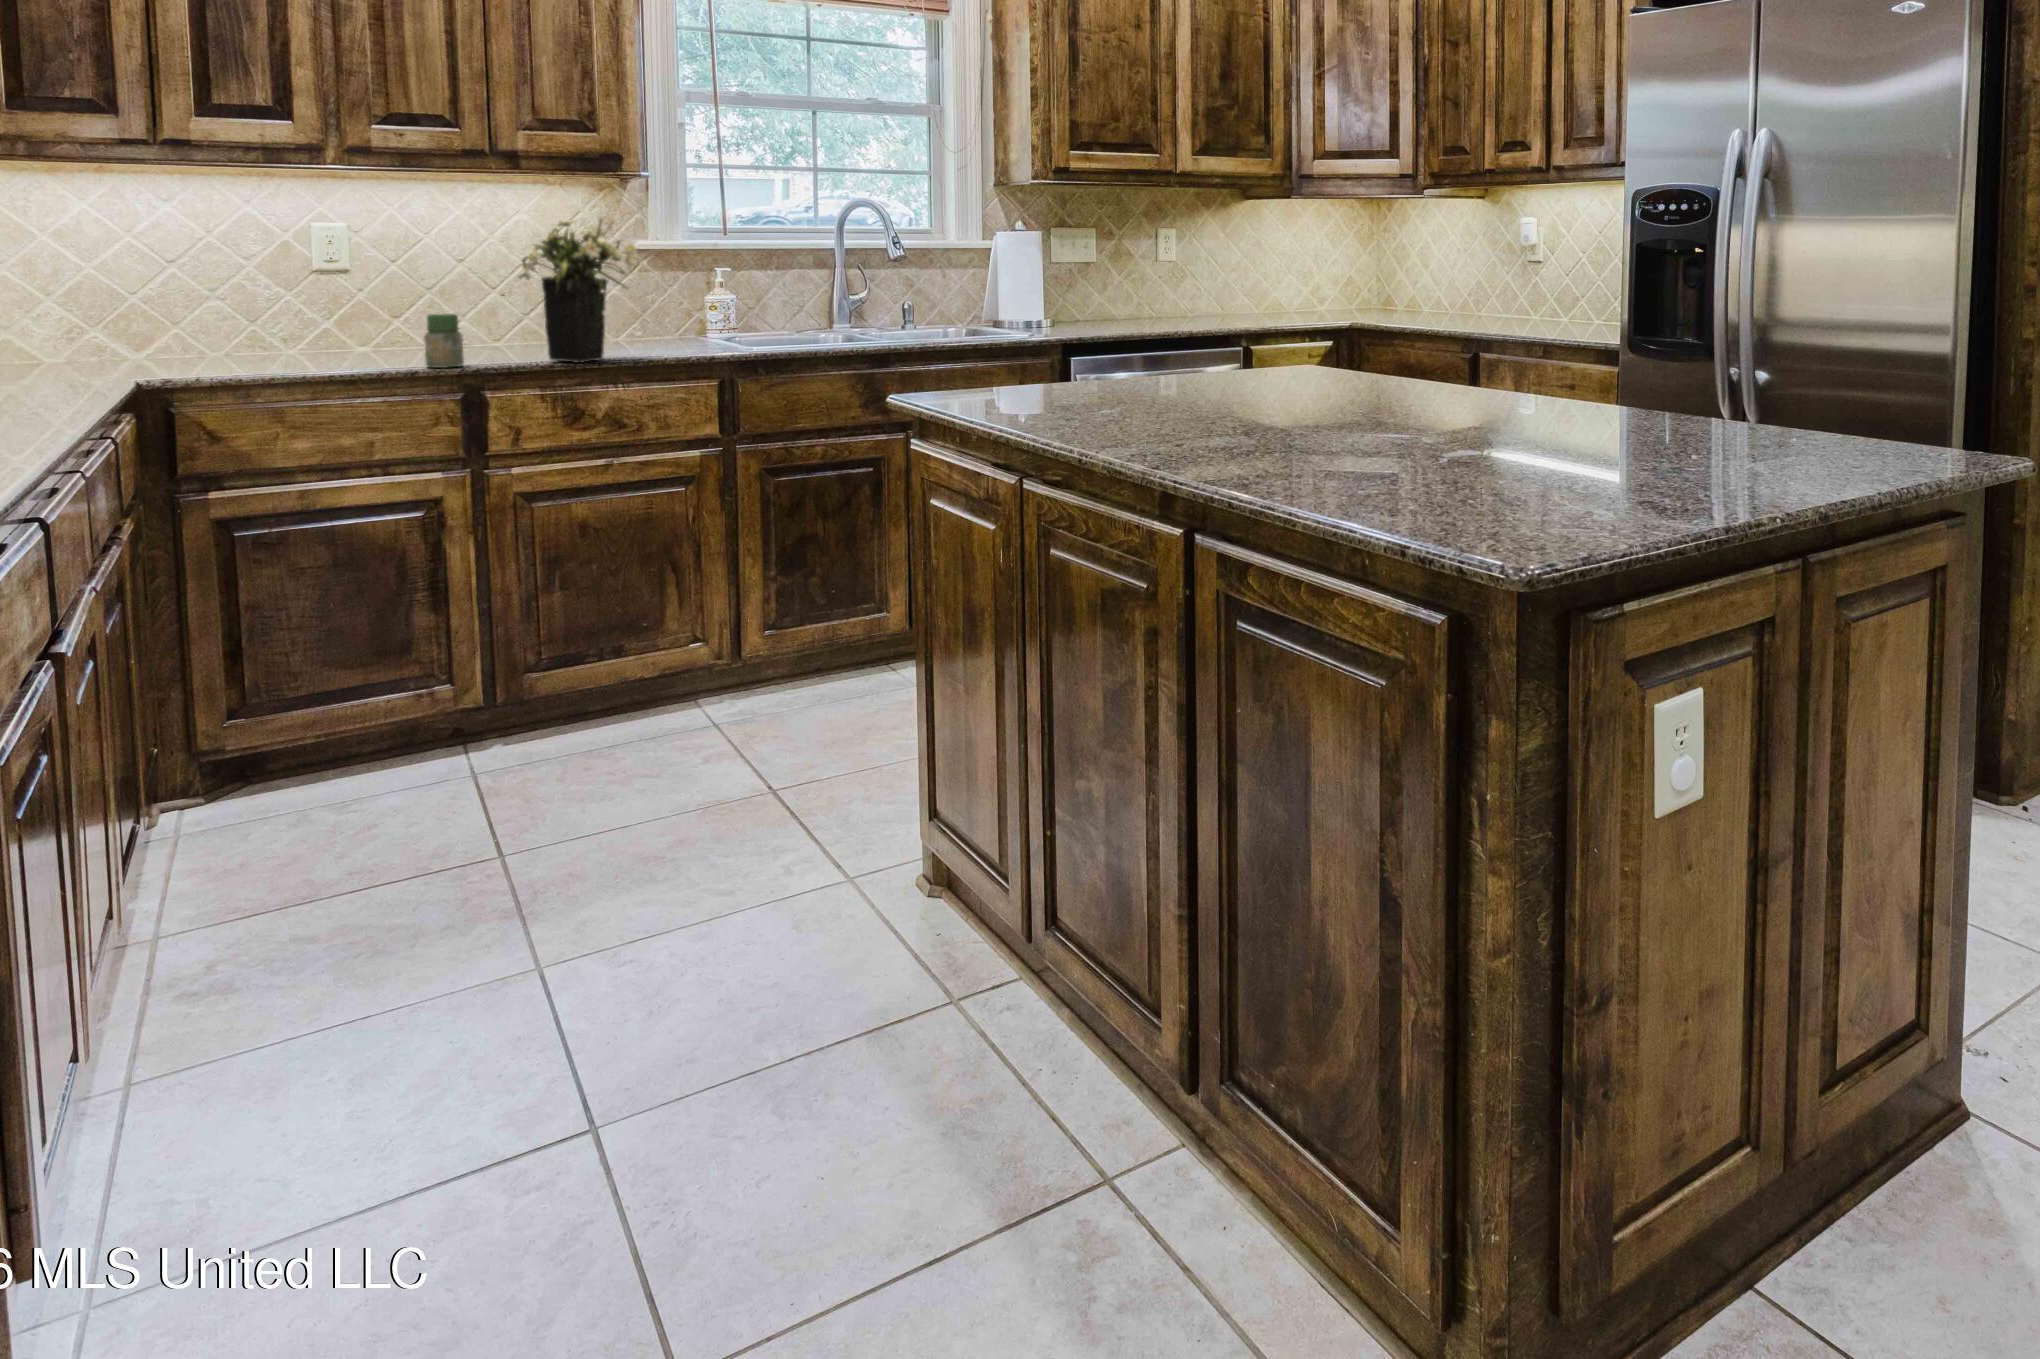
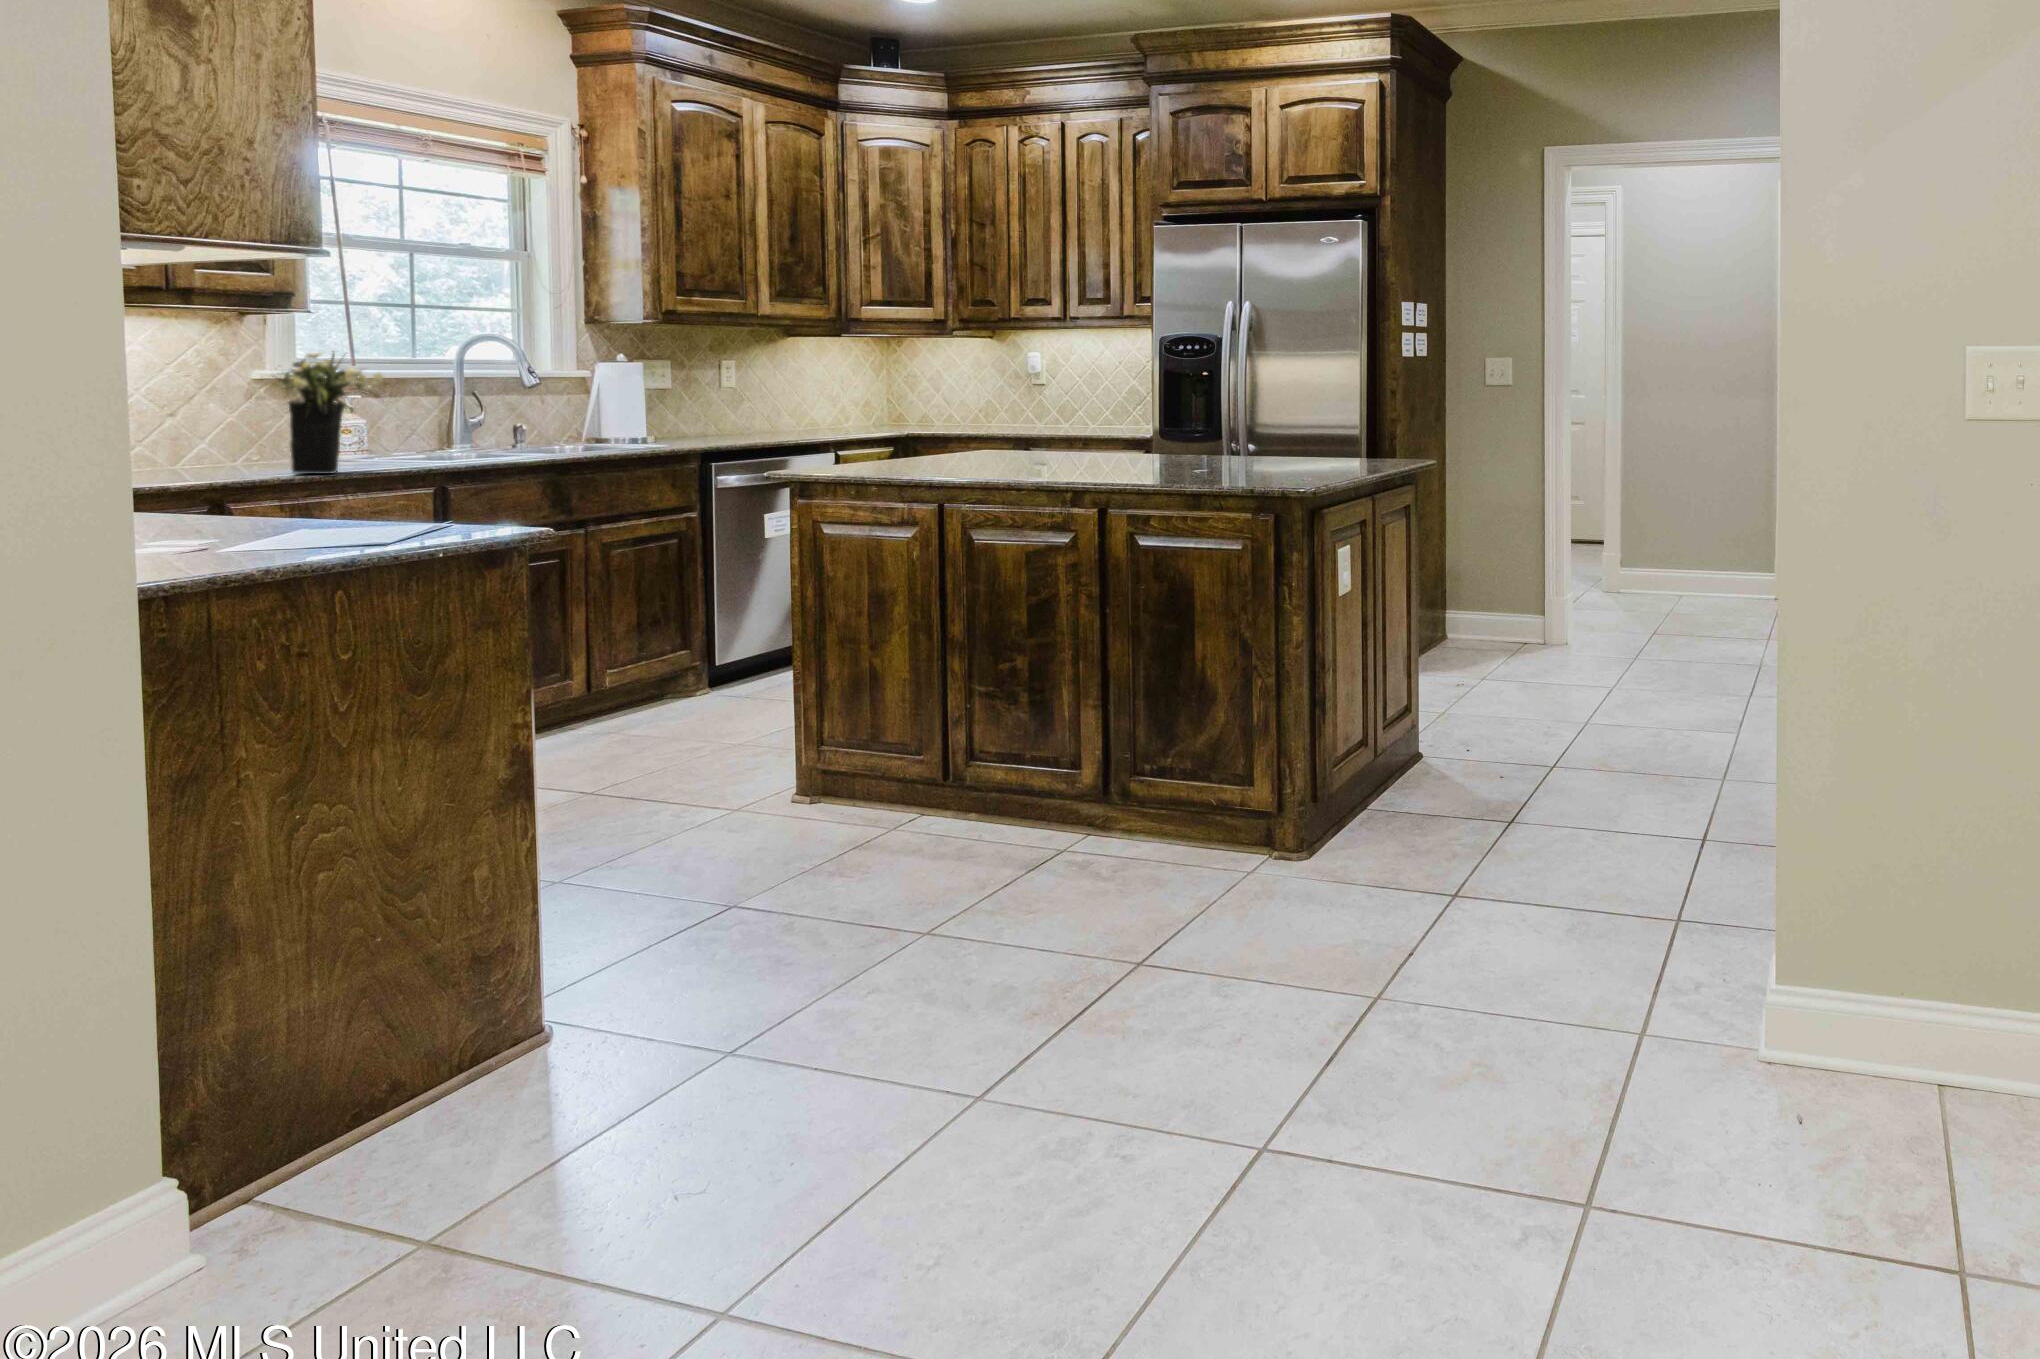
jar: present [424,314,464,368] -> none [190,434,229,481]

